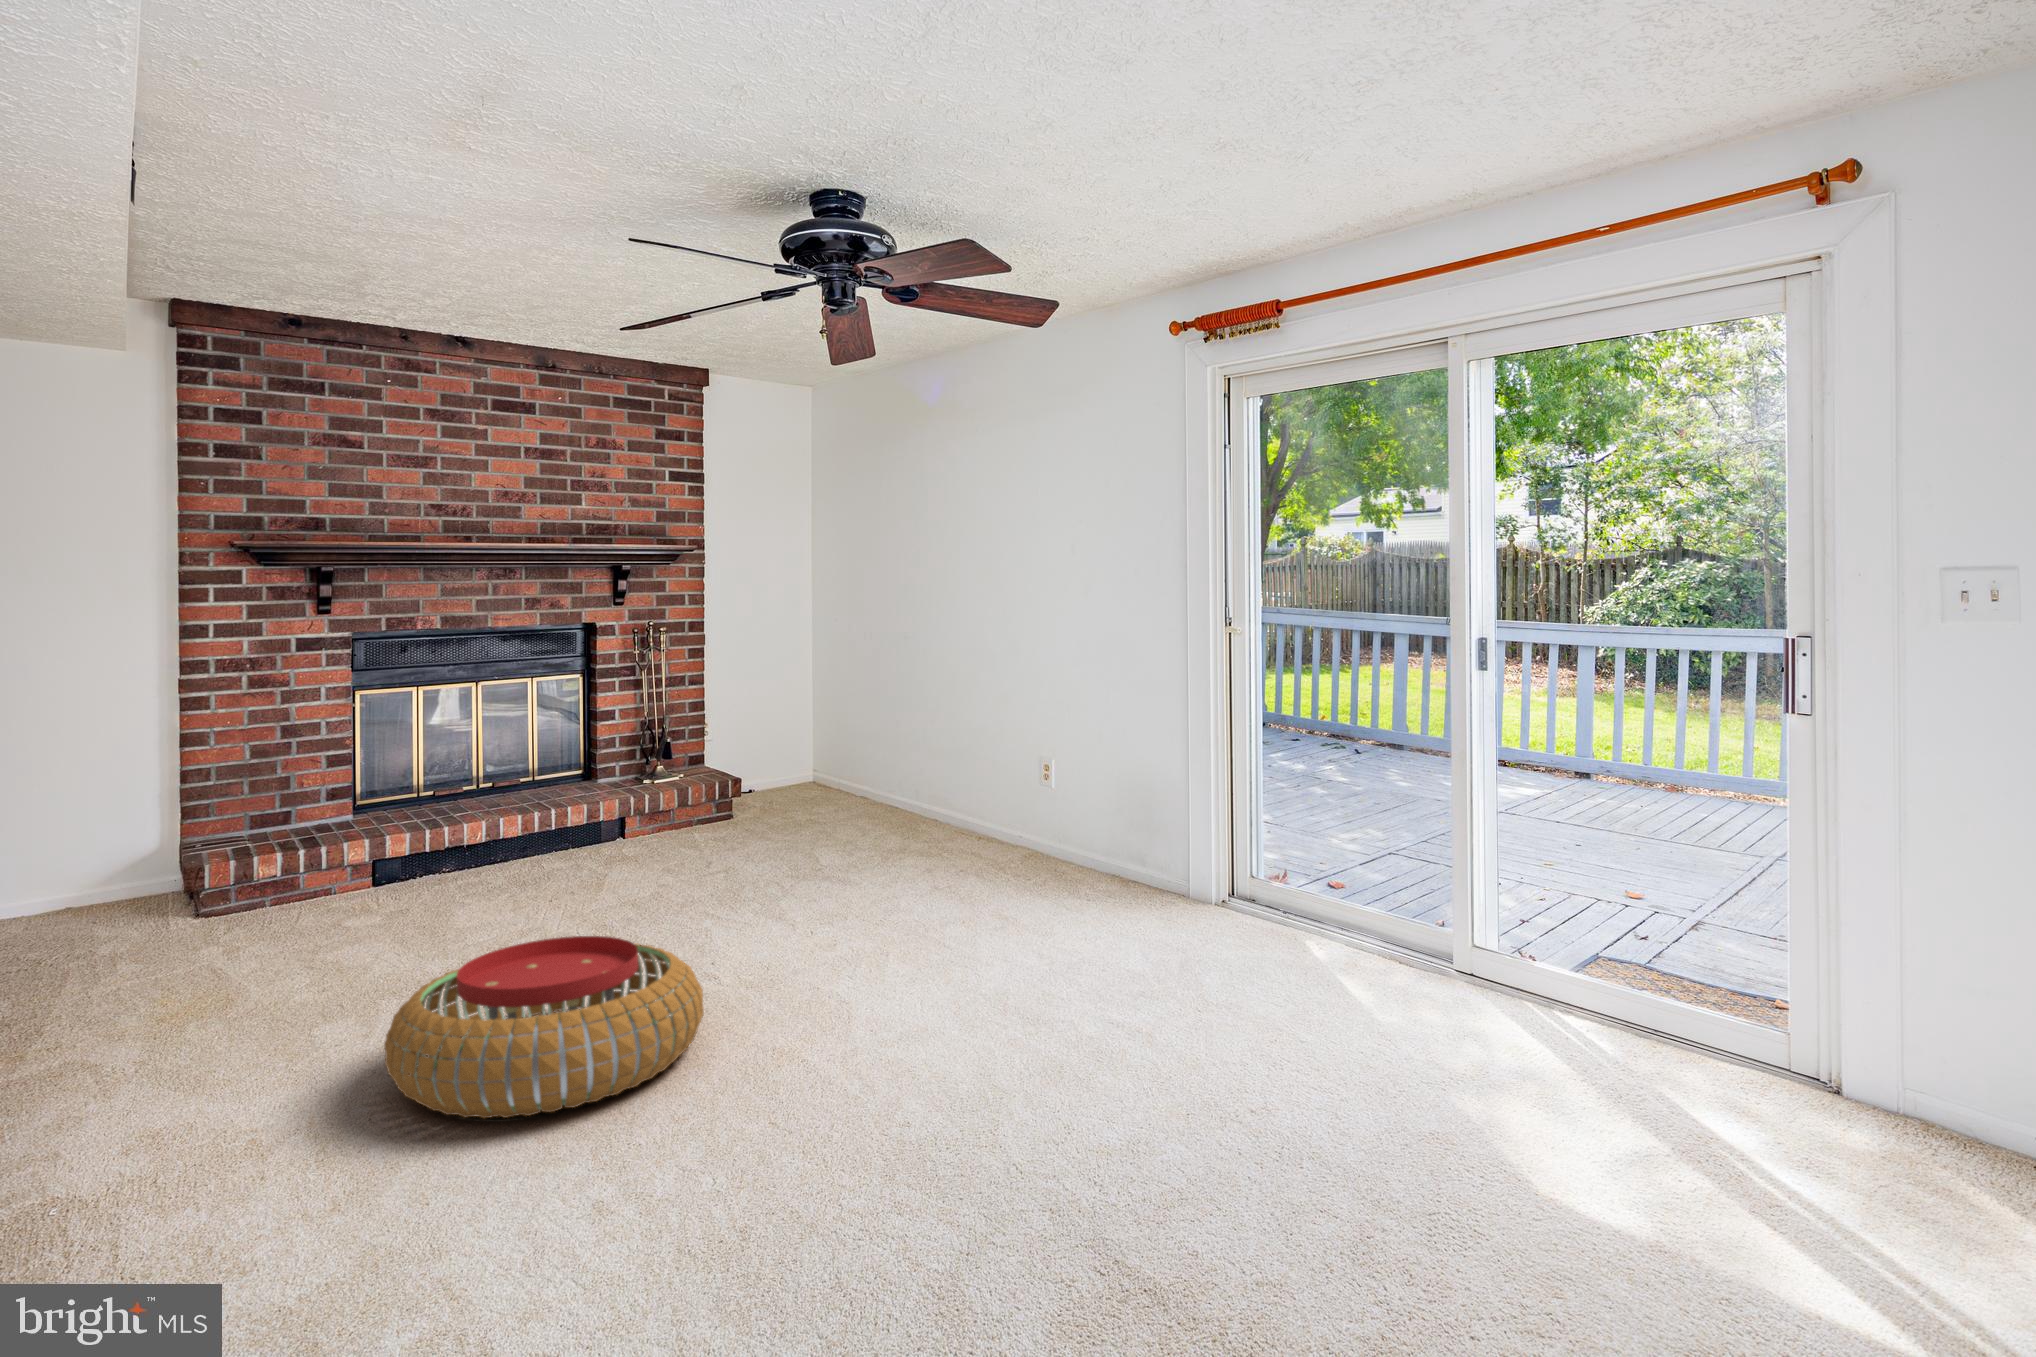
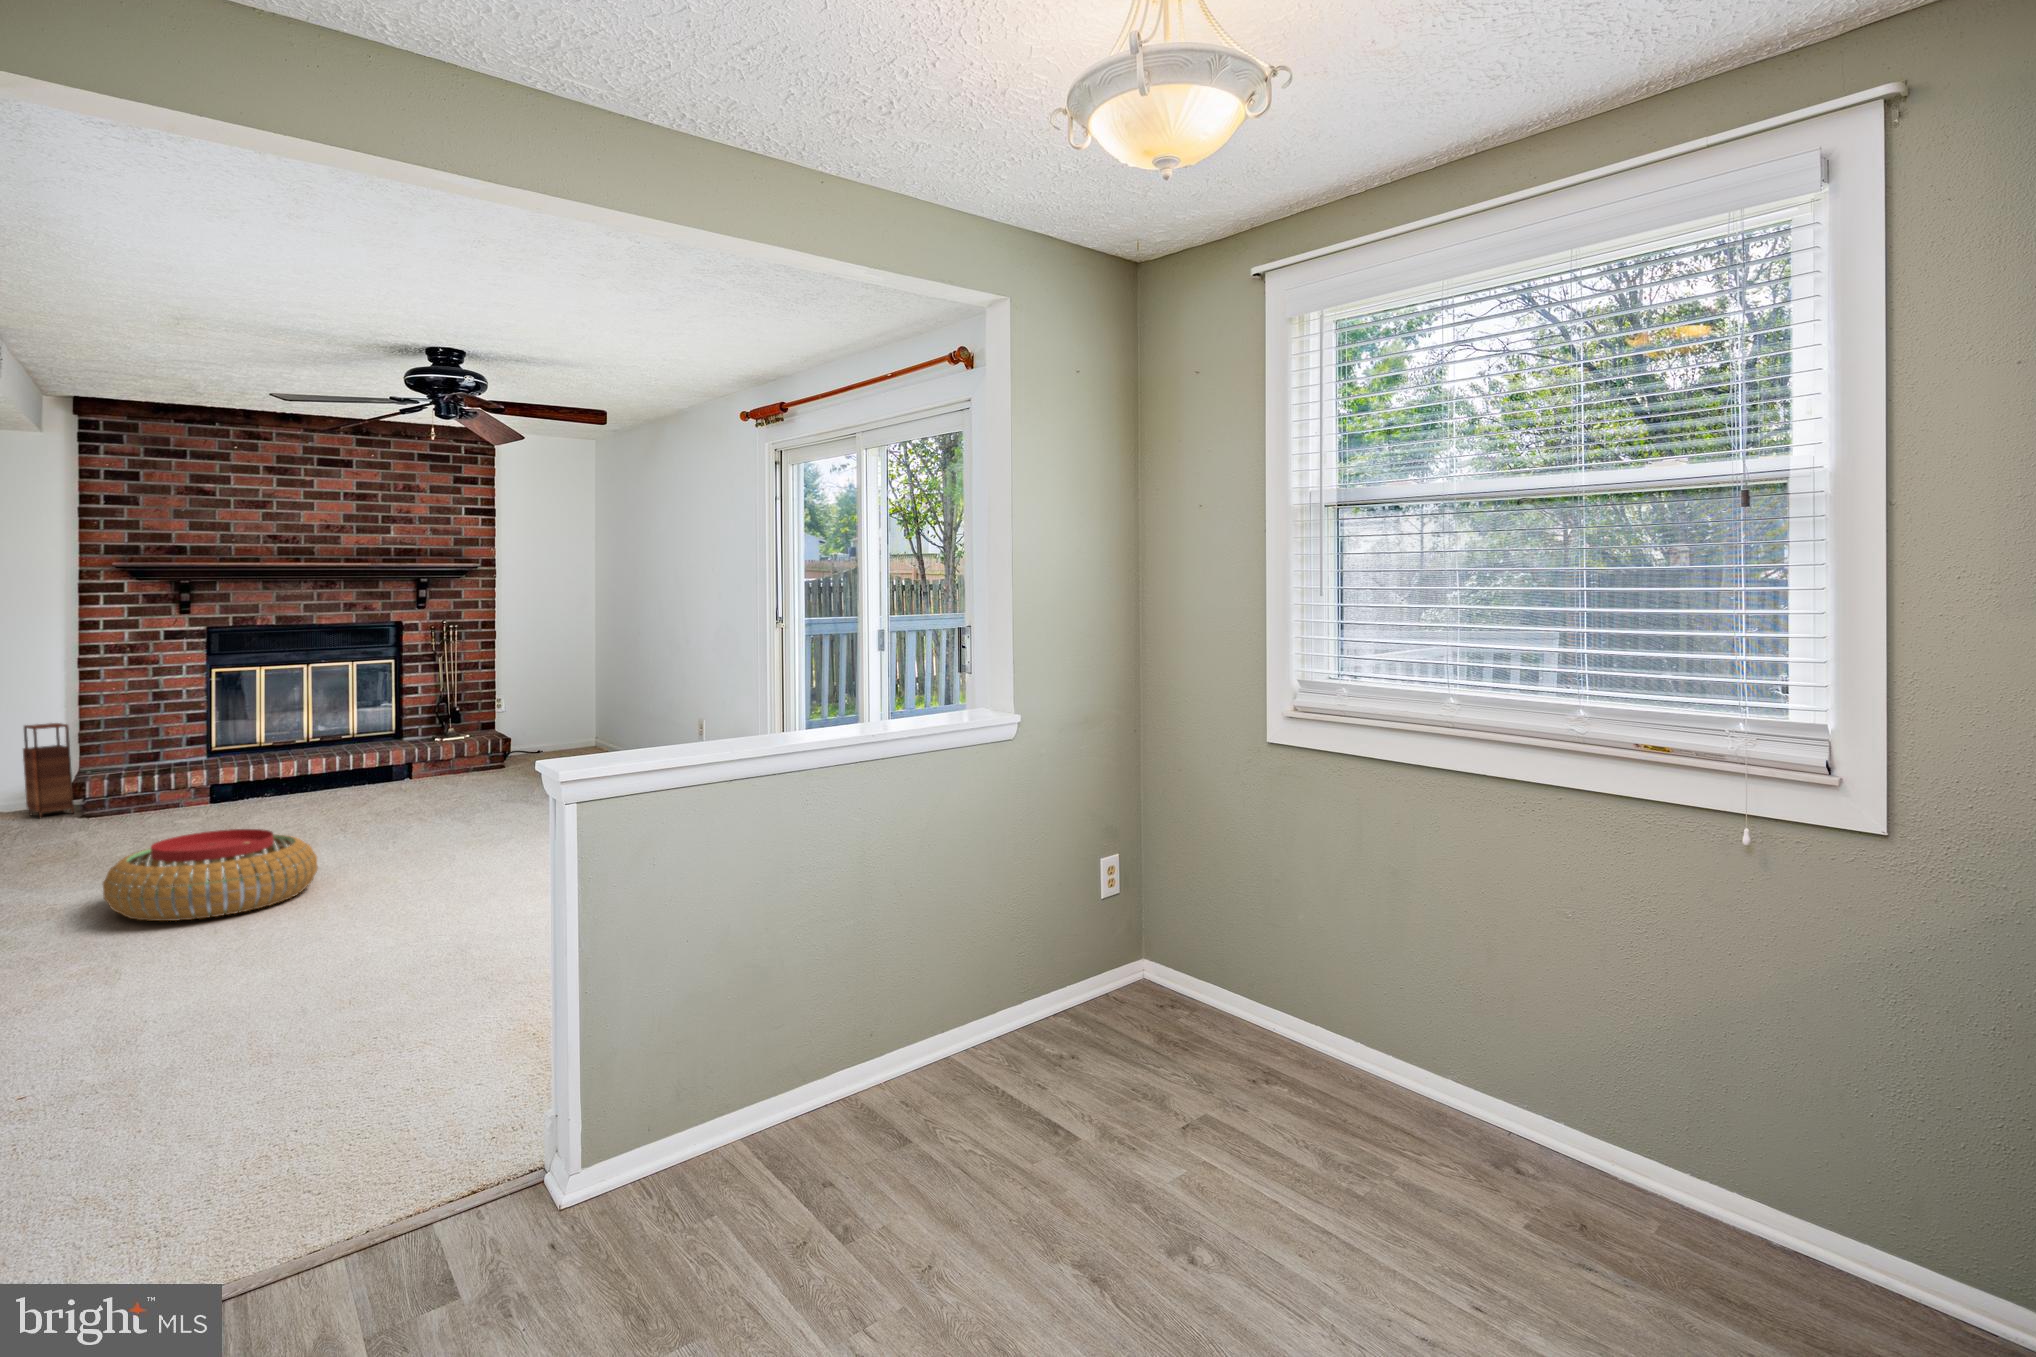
storage cabinet: none [106,775,182,919] -> present [23,723,74,818]

